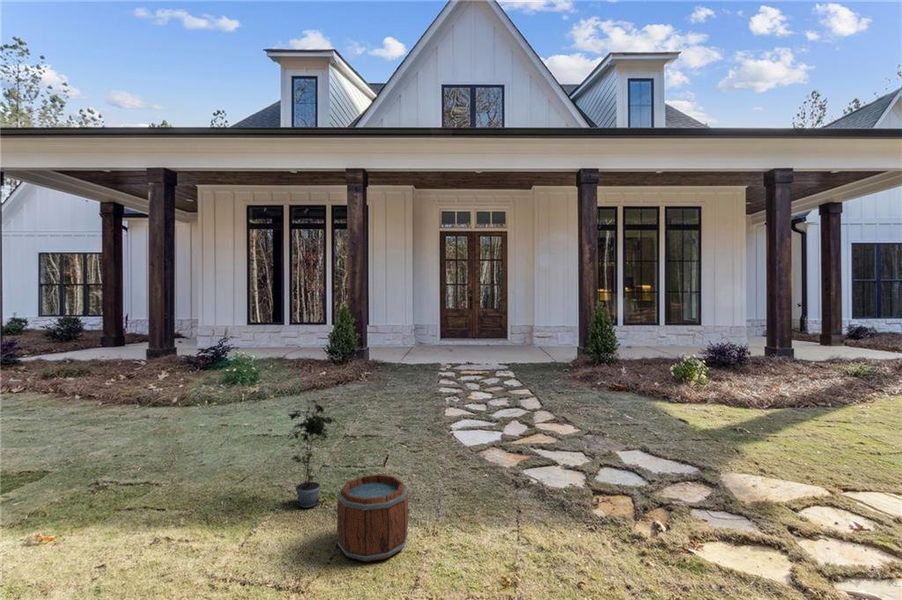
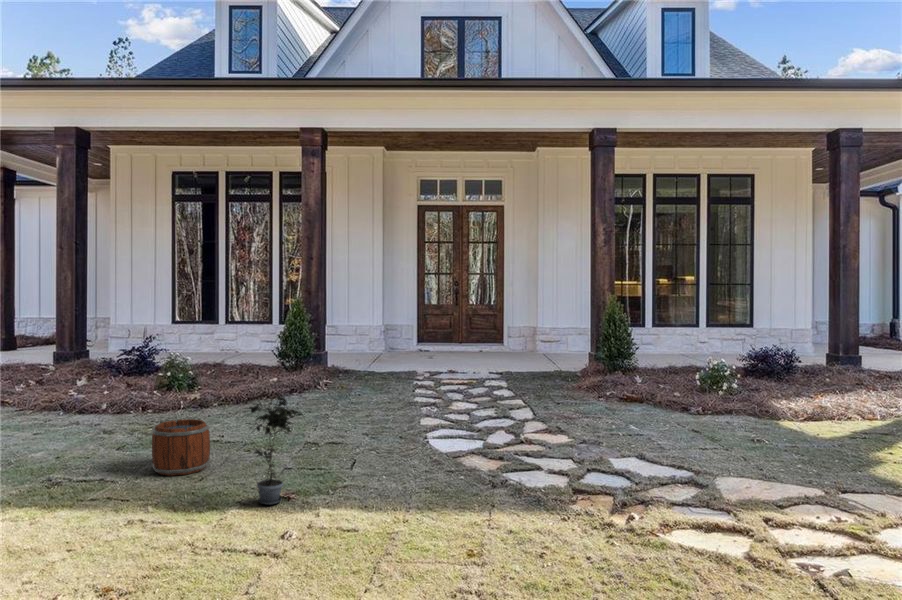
bucket: present [337,474,408,562] -> present [152,419,210,476]

